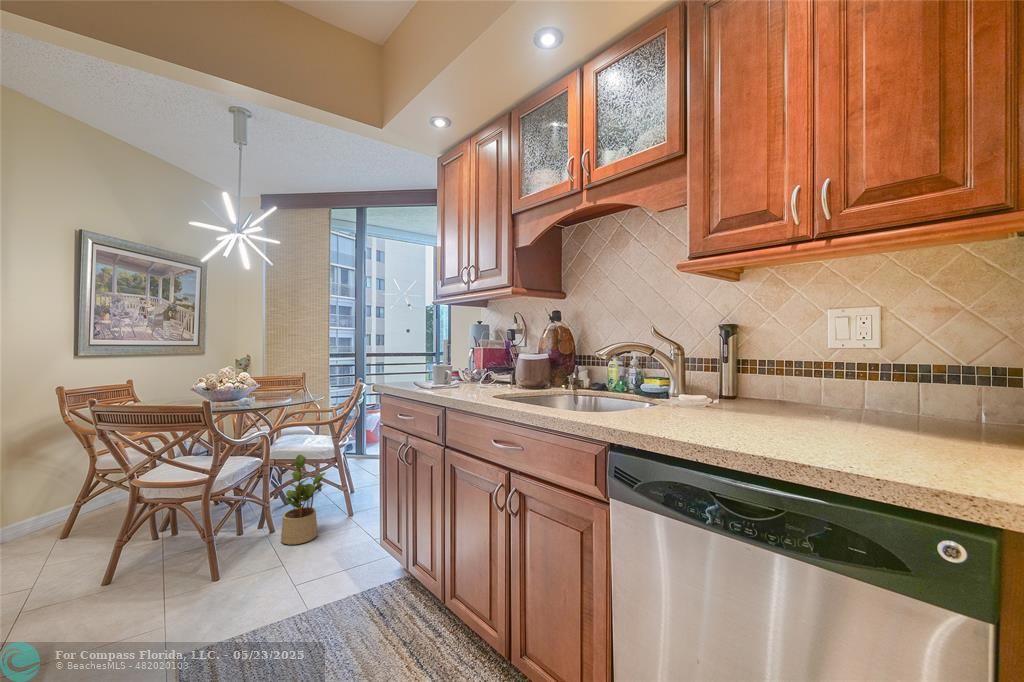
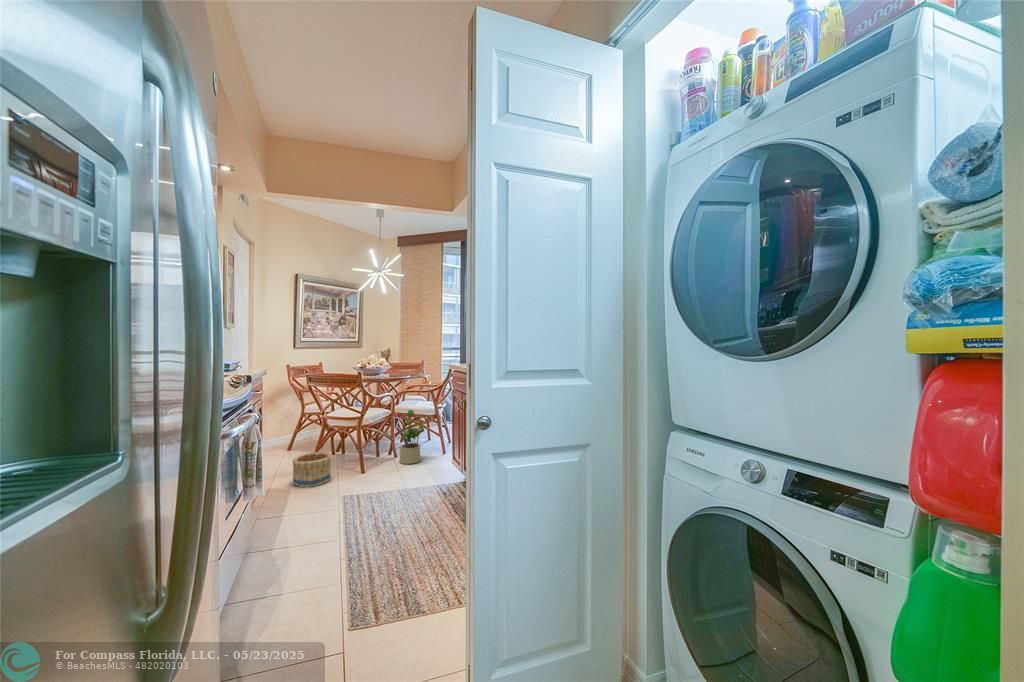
basket: none [61,548,149,629] -> present [292,452,331,487]

